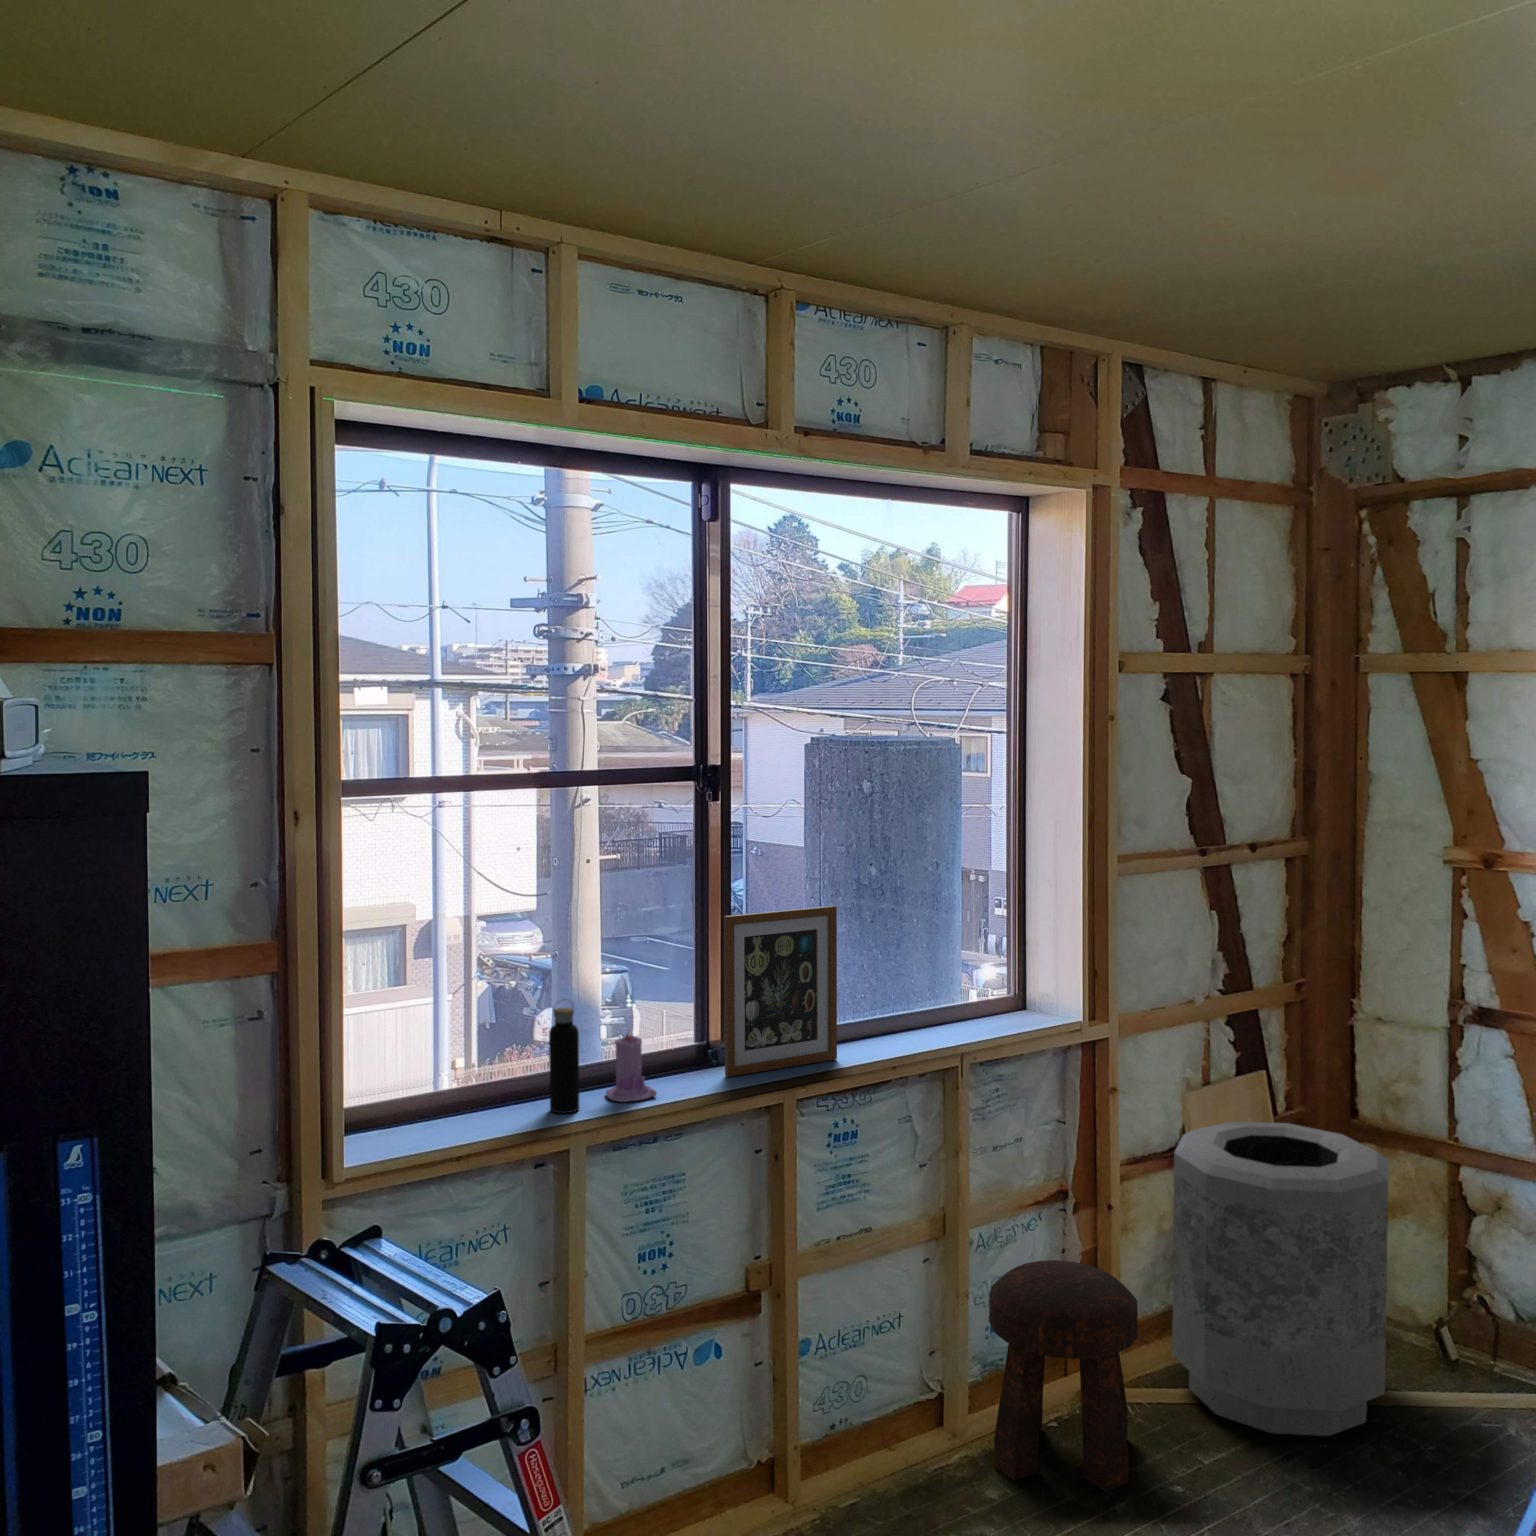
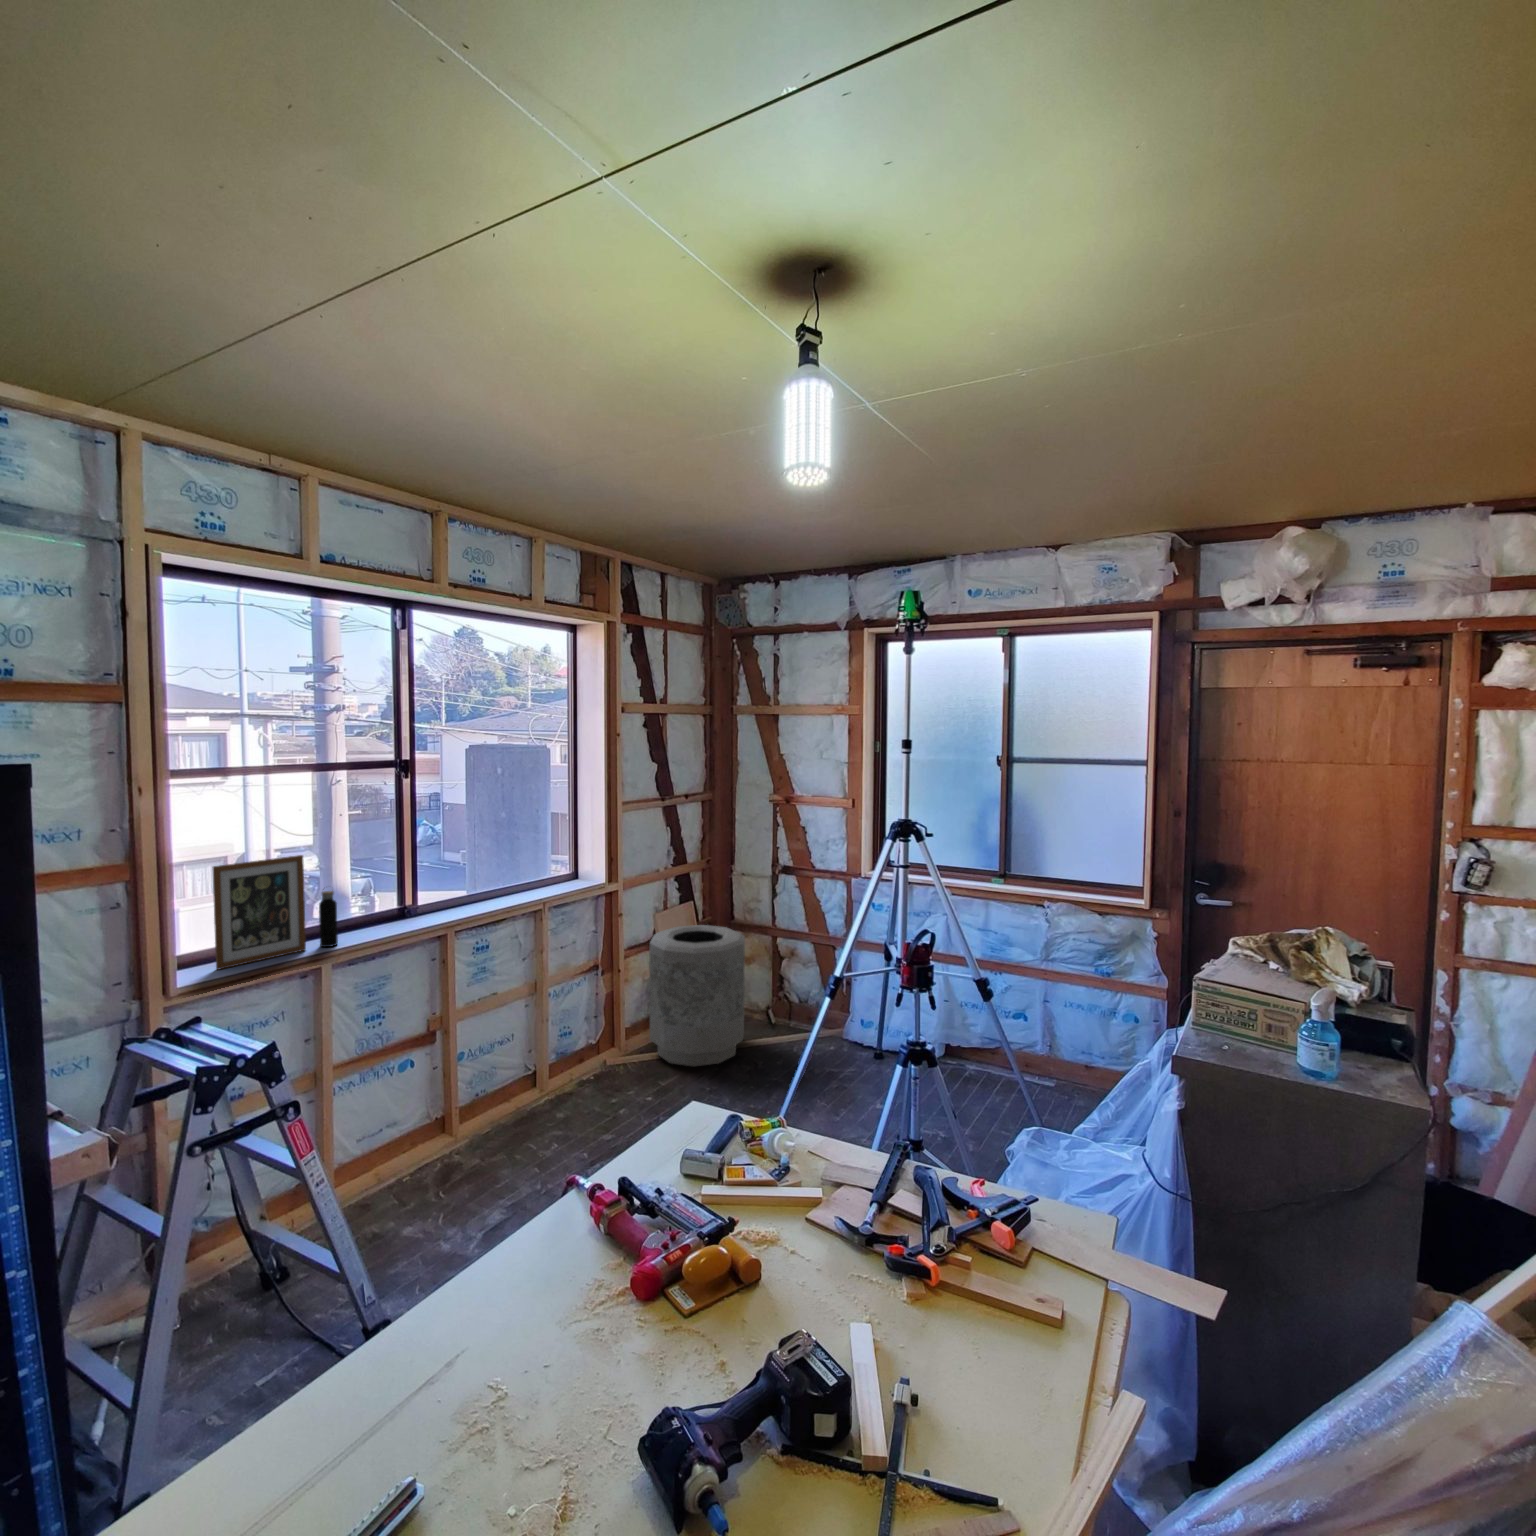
picture frame: present [724,906,837,1077] -> present [212,855,306,970]
candle: present [606,1034,657,1102] -> none [352,900,382,939]
stool: present [989,1260,1138,1492] -> none [560,1000,632,1107]

